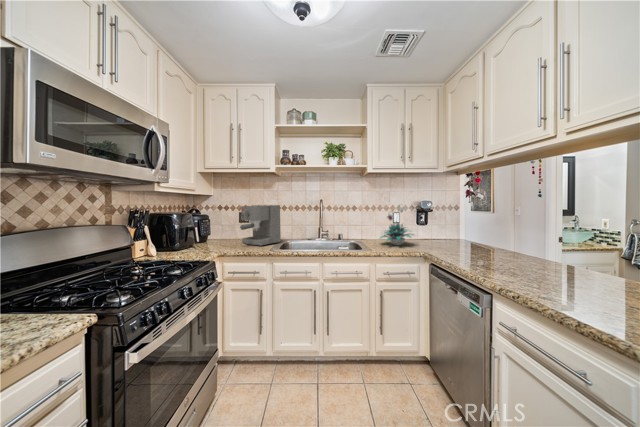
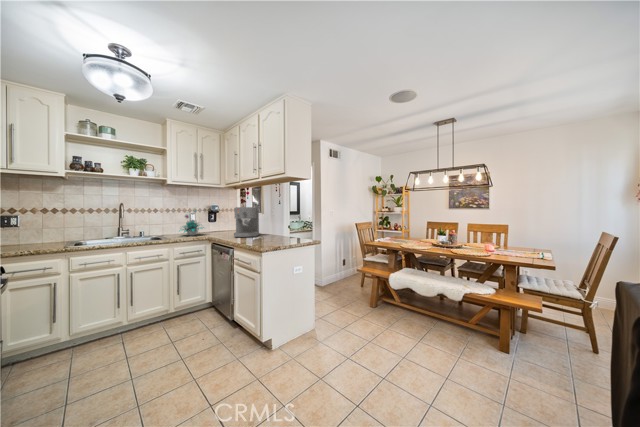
coffee maker: present [240,205,281,246] -> present [234,207,259,237]

